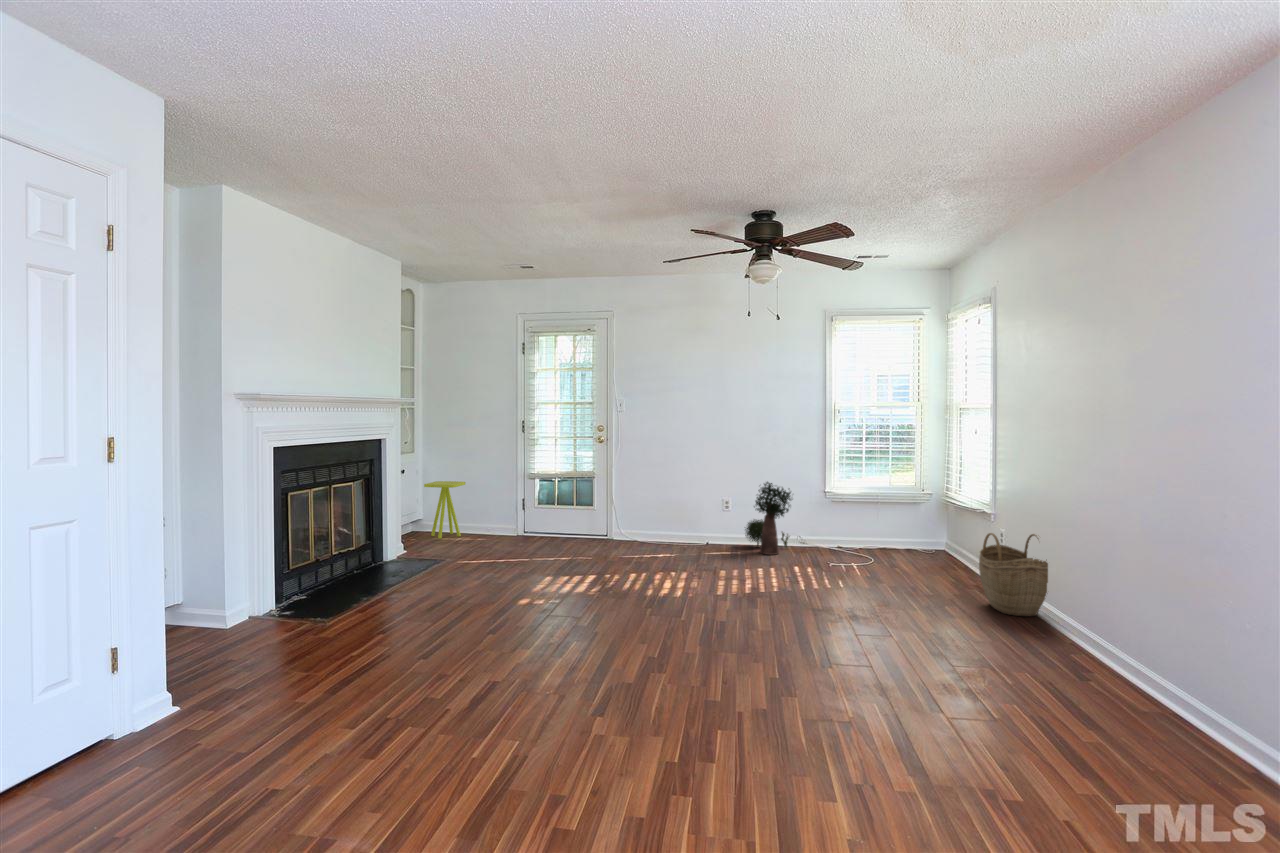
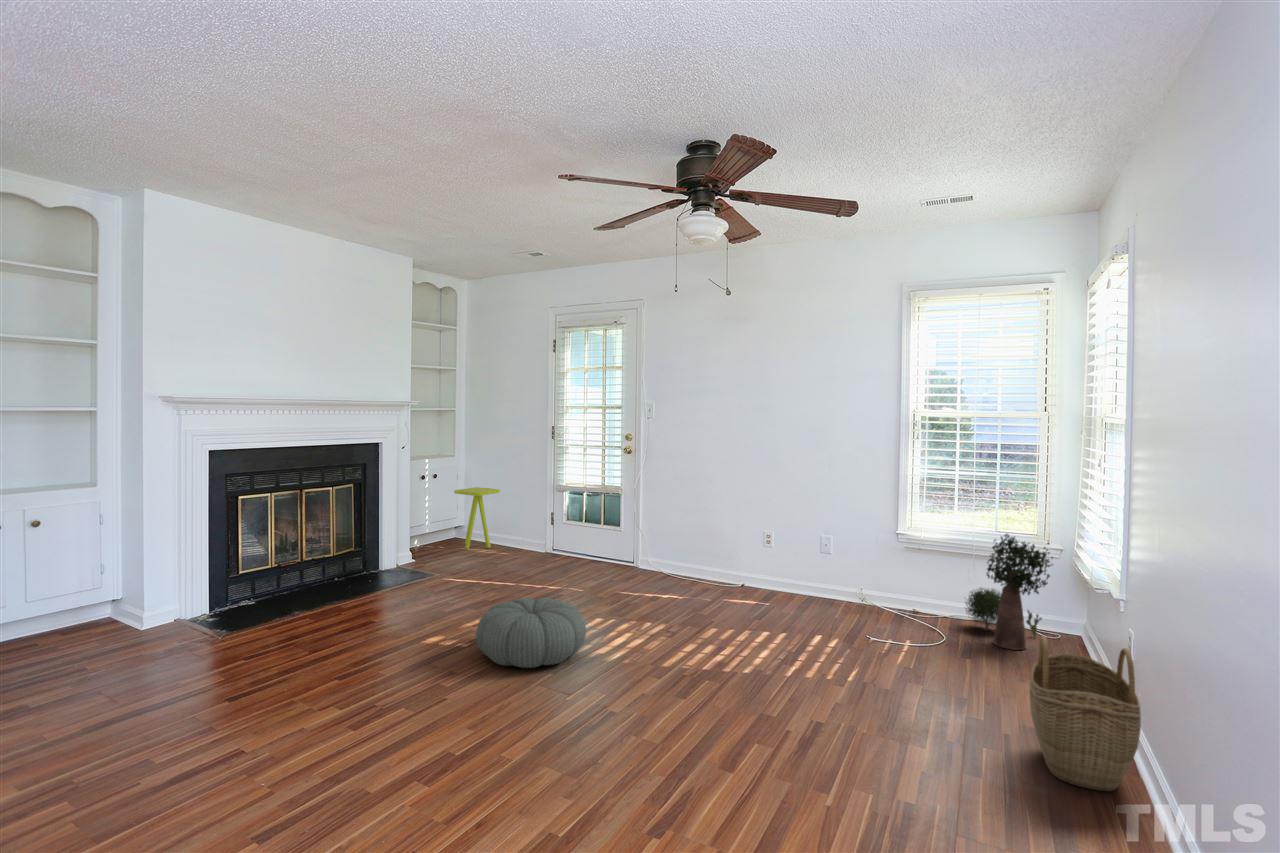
potted plant: present [745,482,791,555] -> present [966,534,1053,650]
pouf: none [578,556,665,608] -> present [476,598,586,668]

